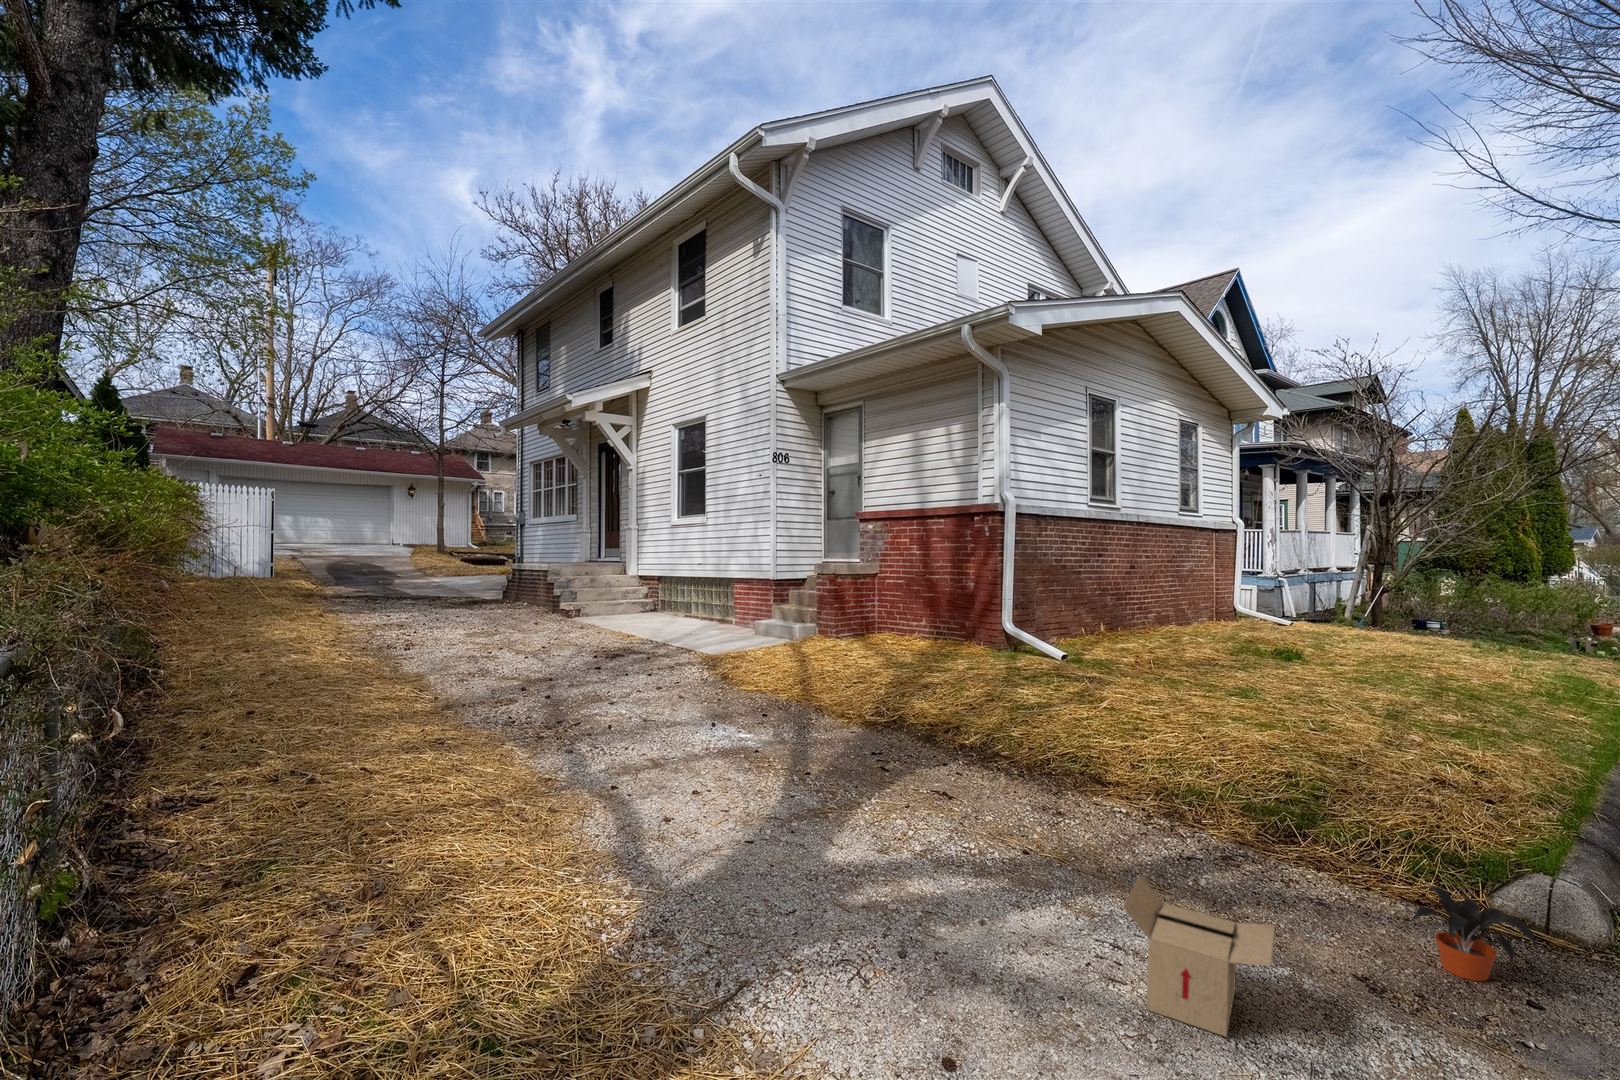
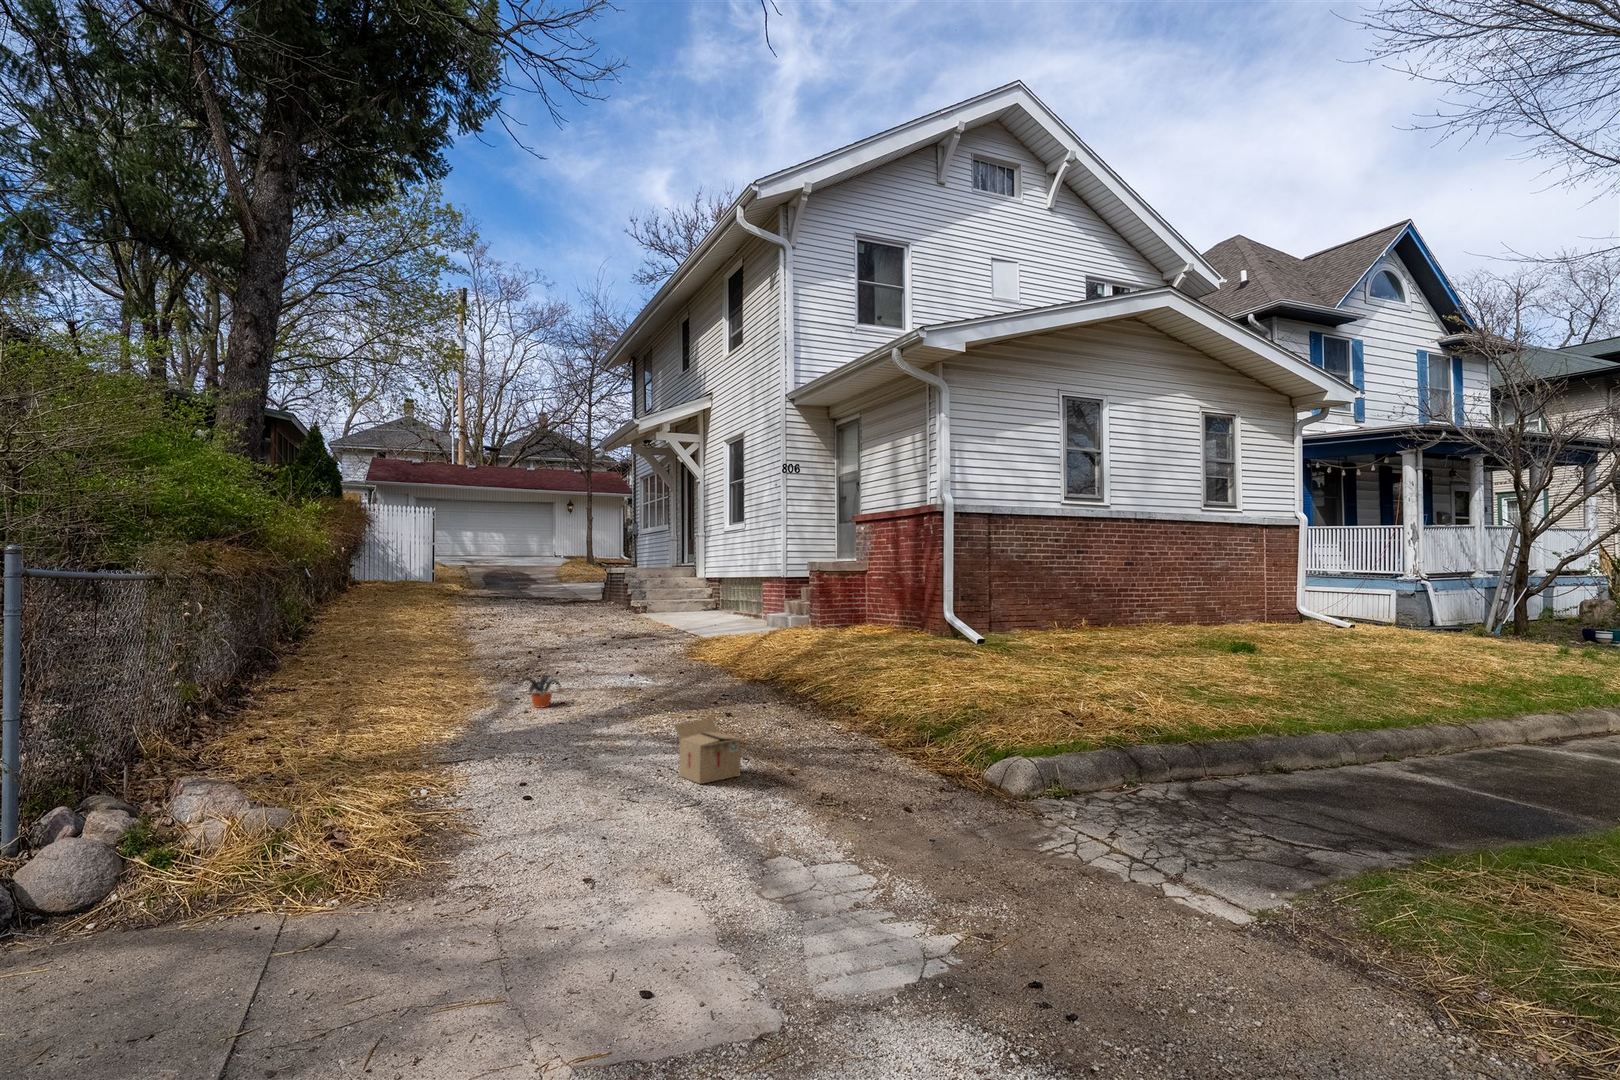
potted plant: present [1412,886,1537,981] -> present [521,675,560,708]

